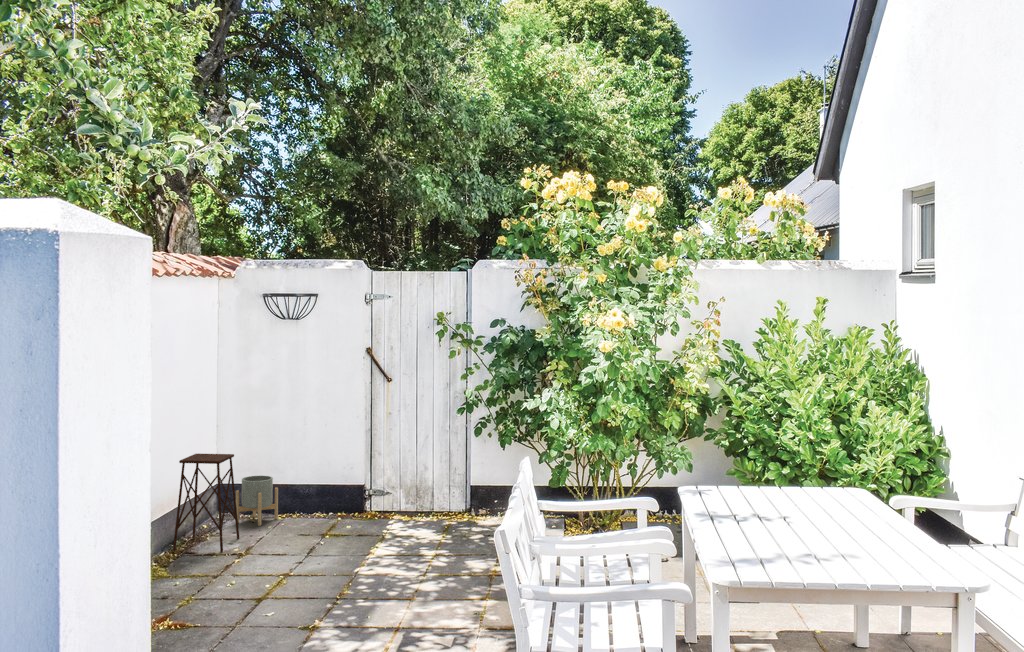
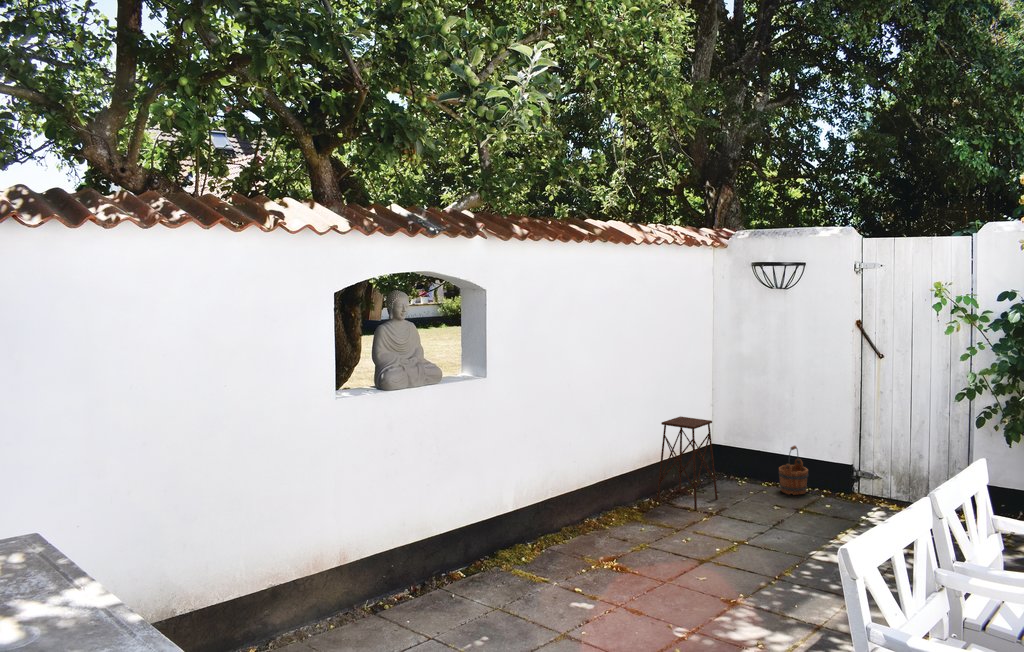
wooden bucket: none [297,473,325,523] -> present [779,446,808,495]
planter: present [236,475,278,526] -> none [722,441,763,489]

